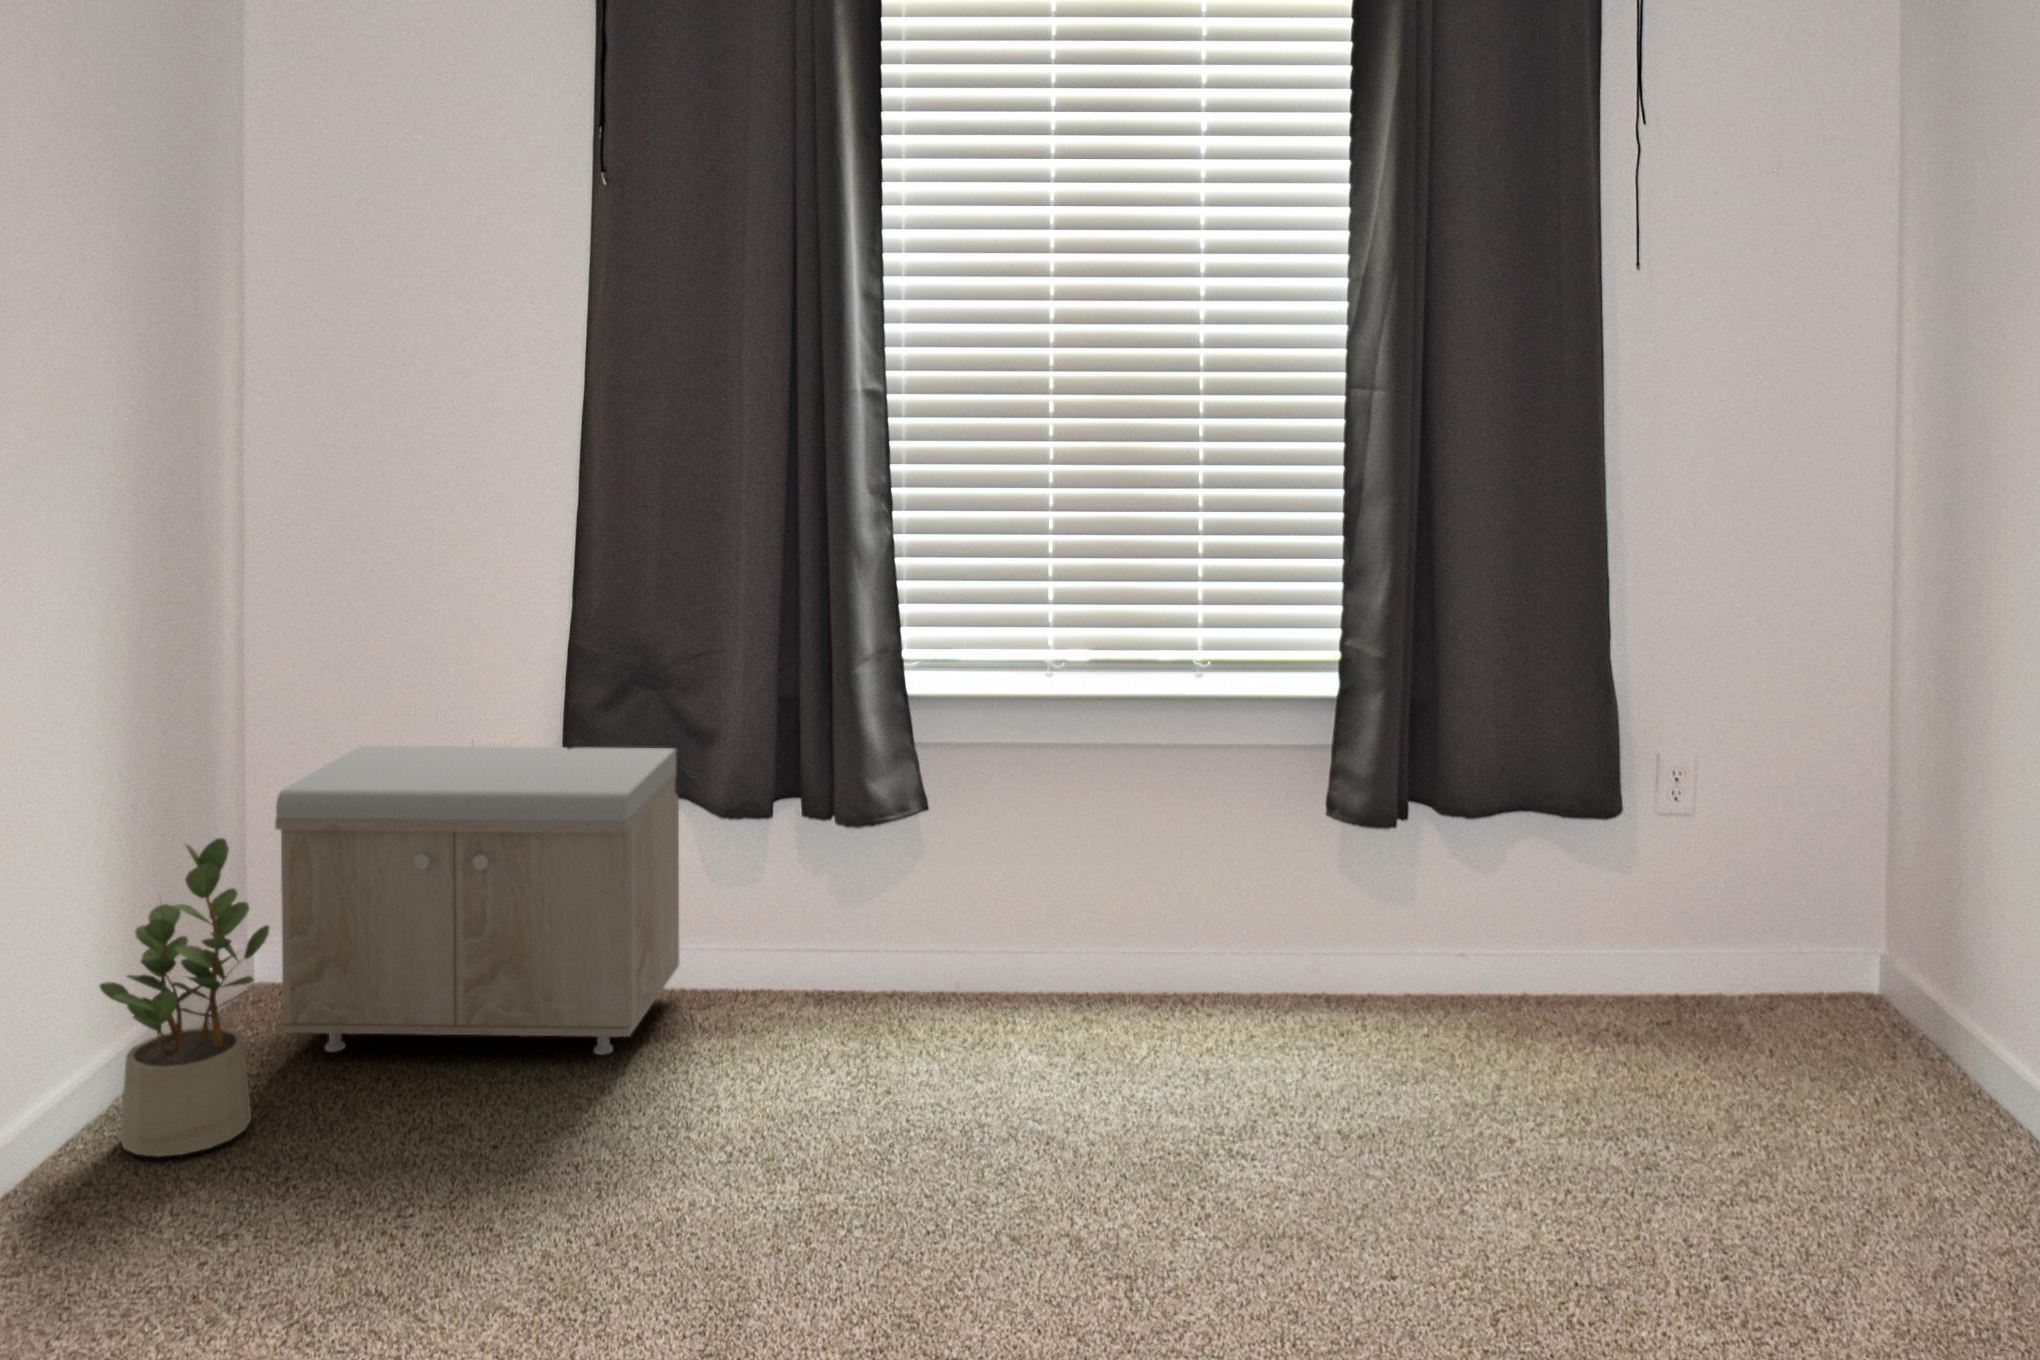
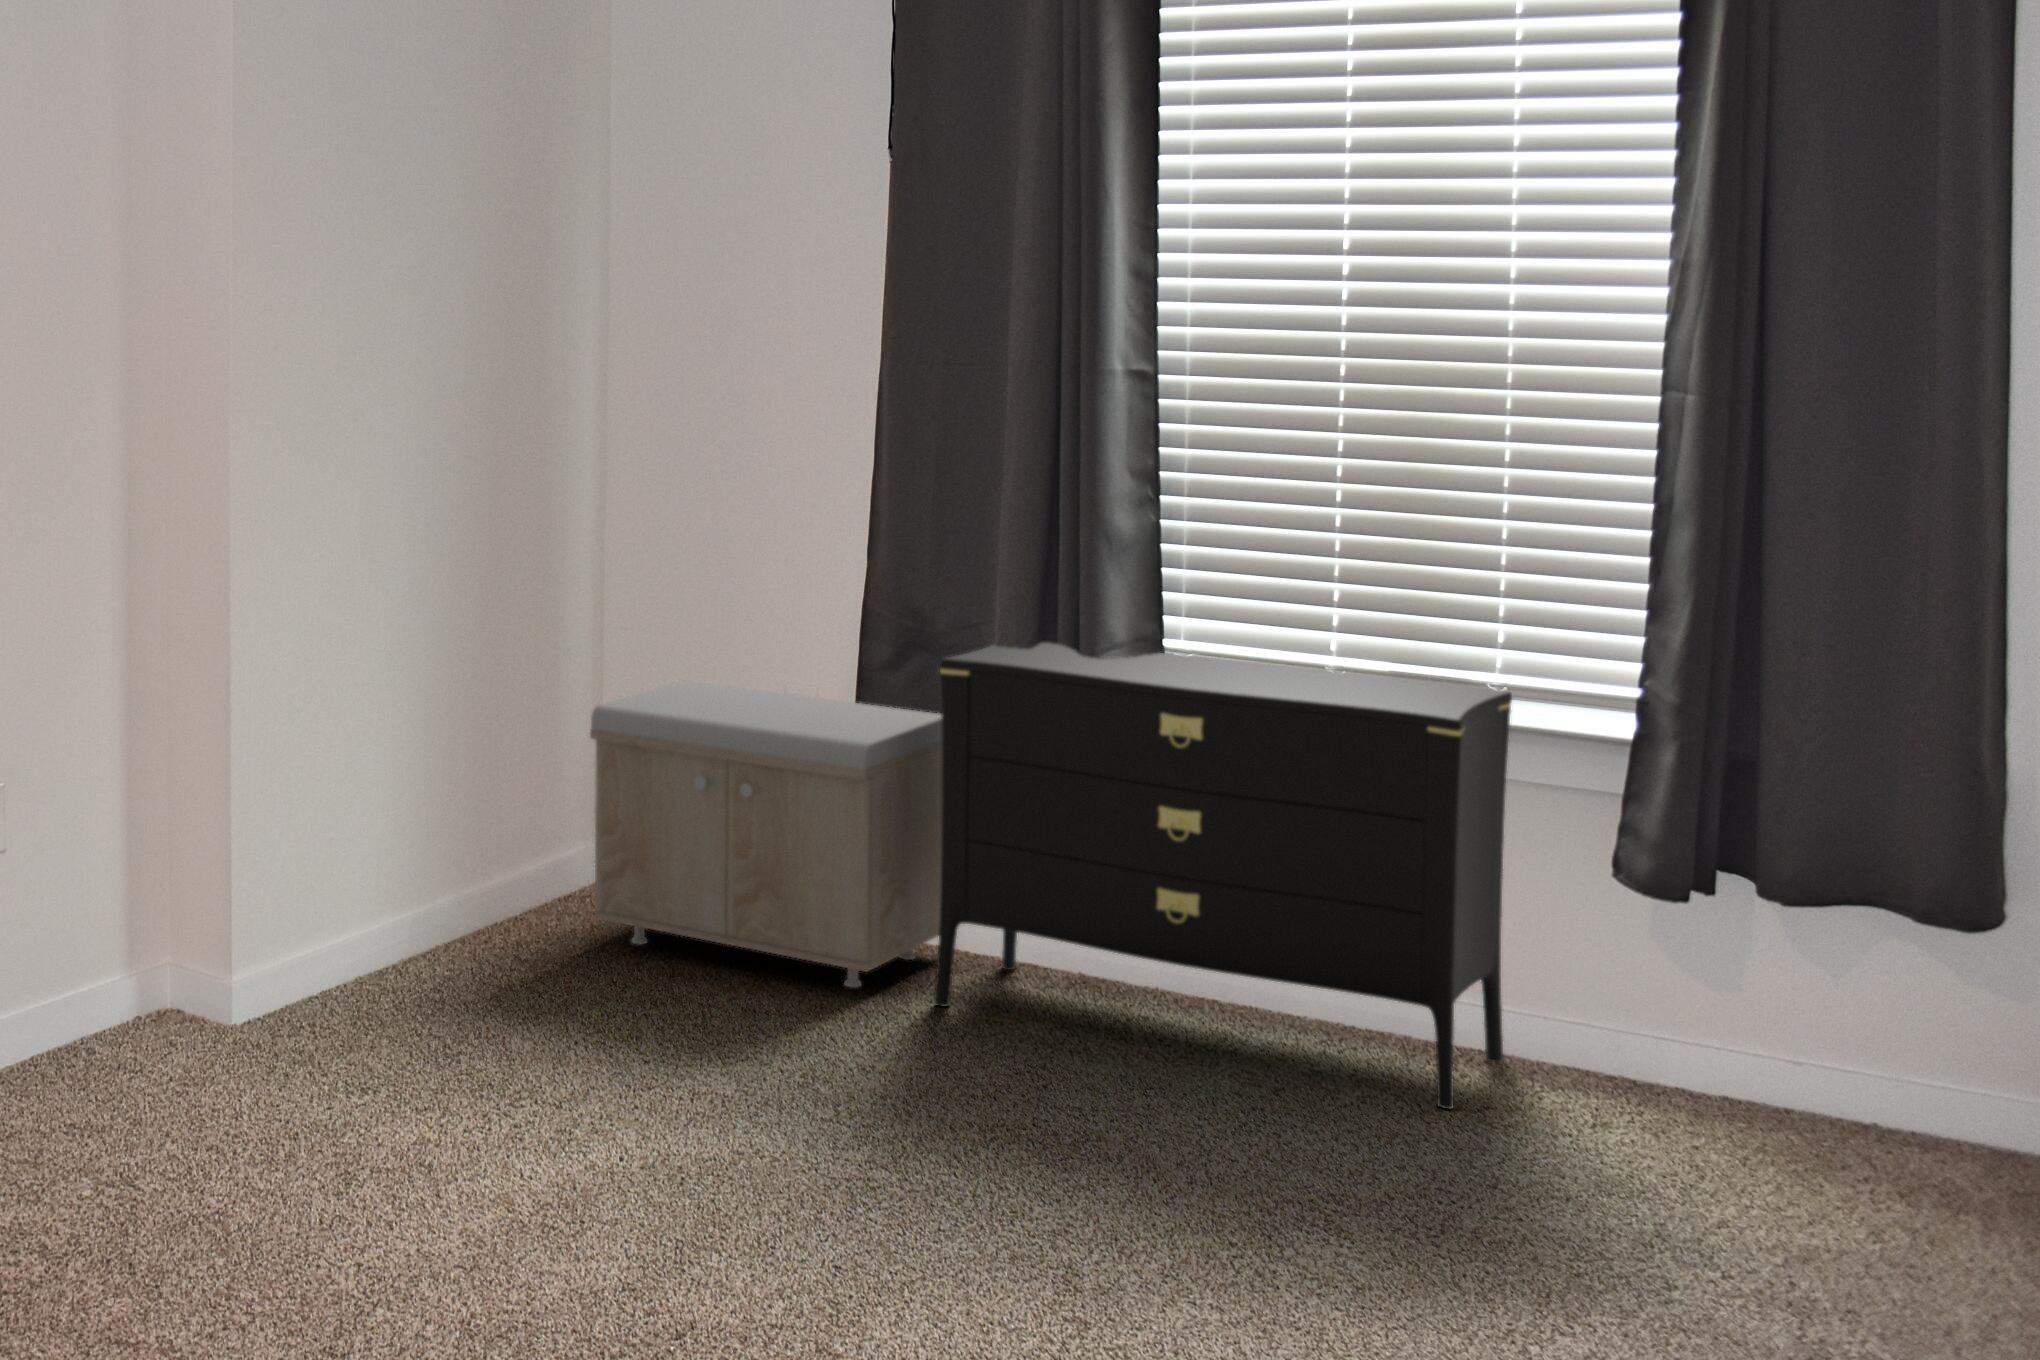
dresser: none [701,662,1234,1063] -> present [934,643,1512,1109]
potted plant: present [100,838,269,1157] -> none [445,733,570,988]

